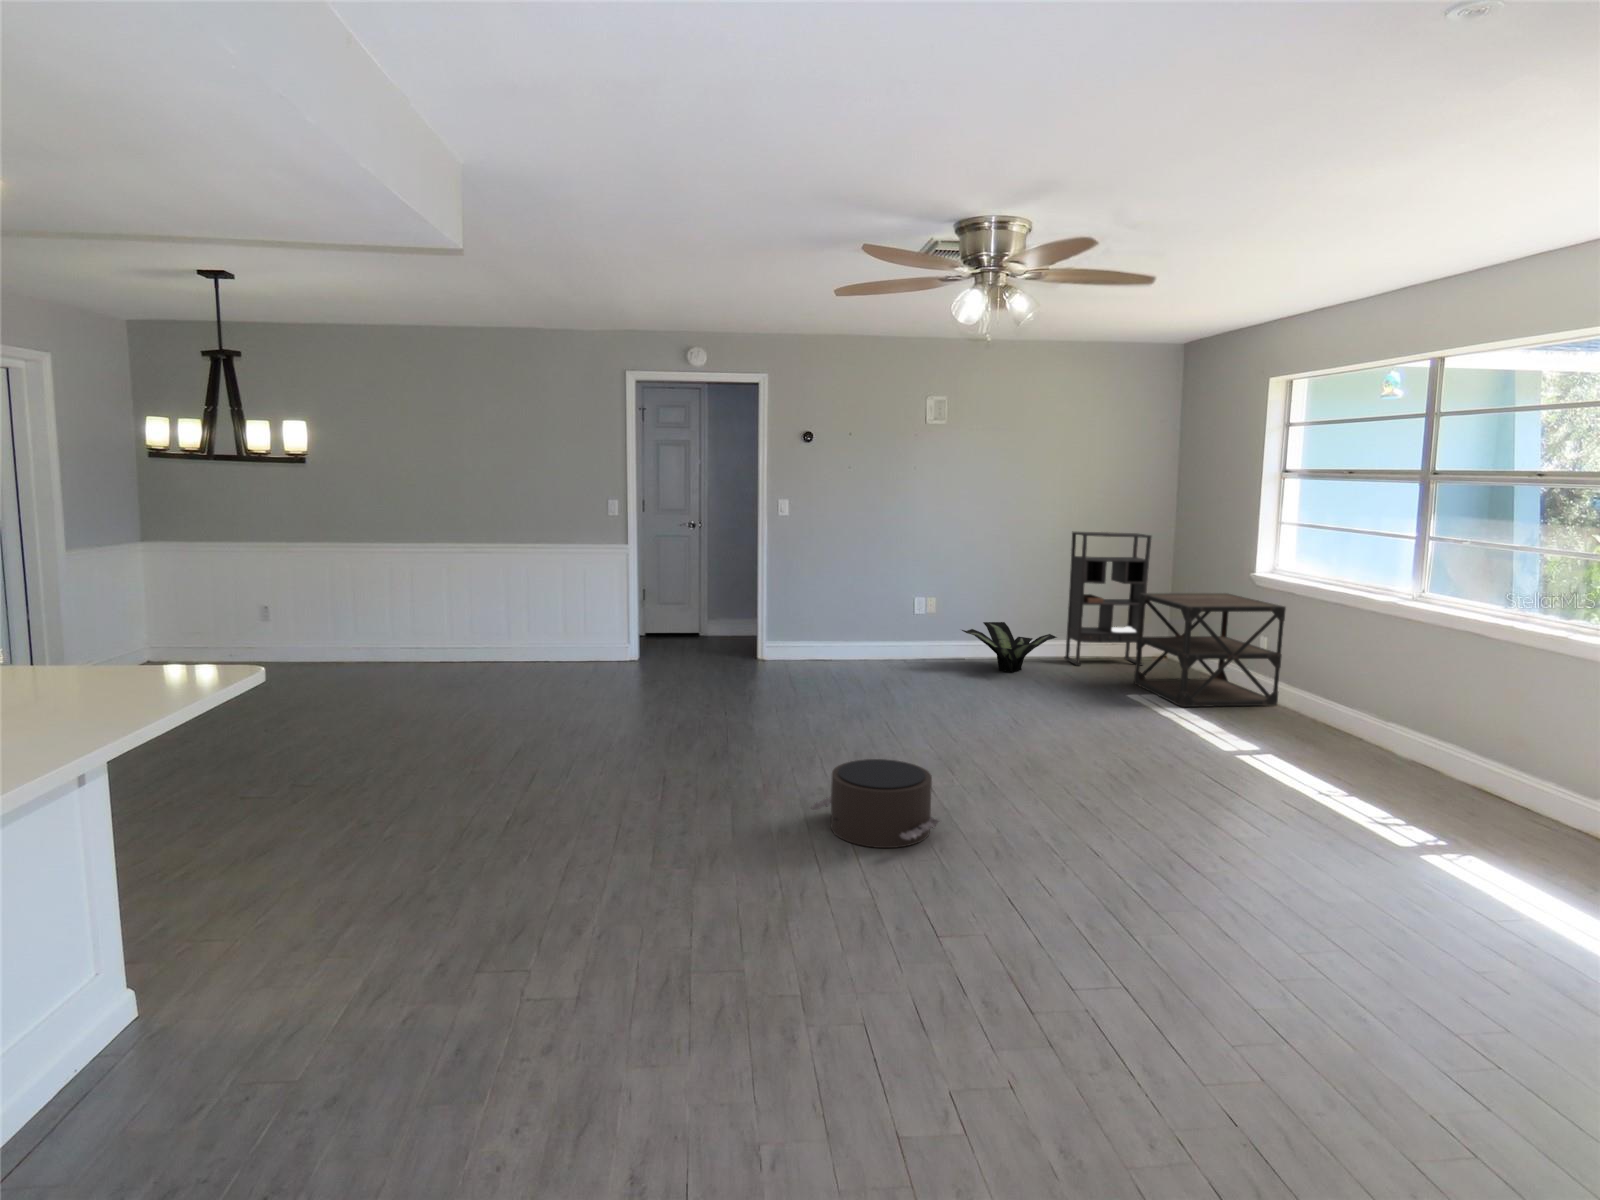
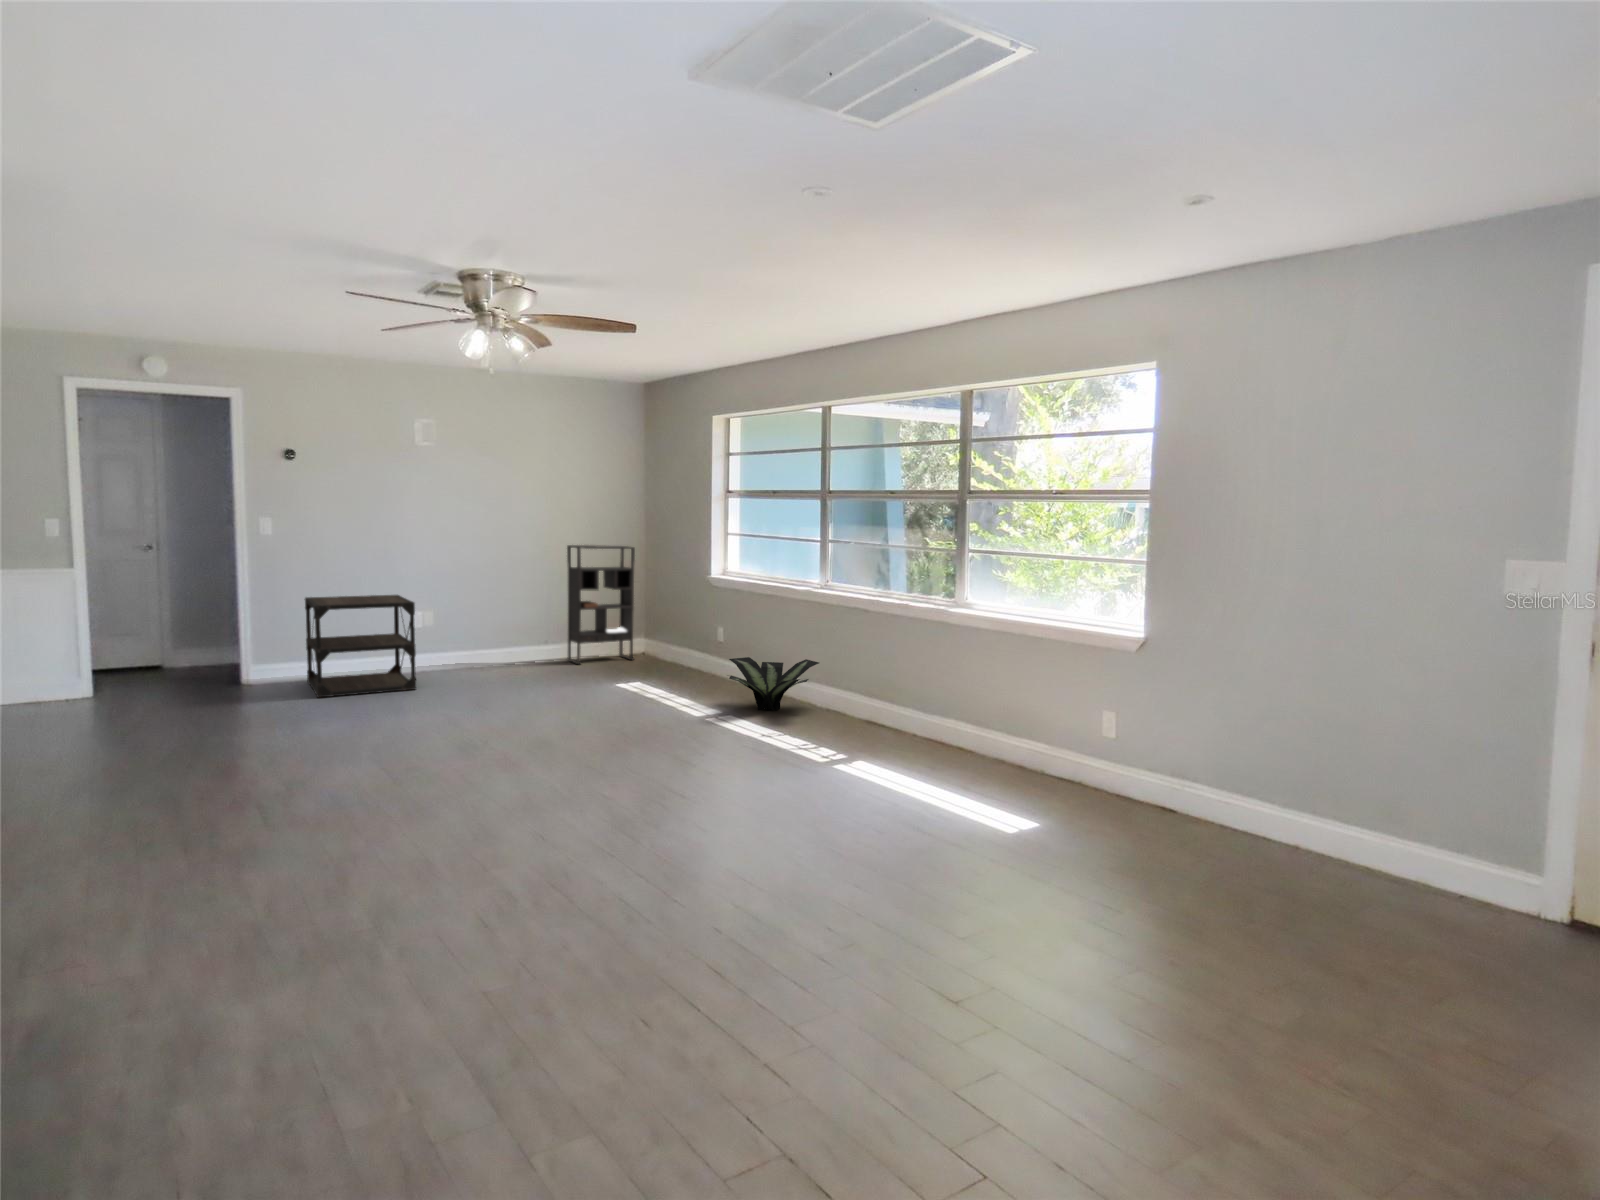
side table: present [1134,593,1286,707] -> present [305,595,416,697]
potted plant: present [962,622,1057,672] -> present [729,657,819,711]
pouf: present [811,759,939,848] -> none [342,742,471,816]

